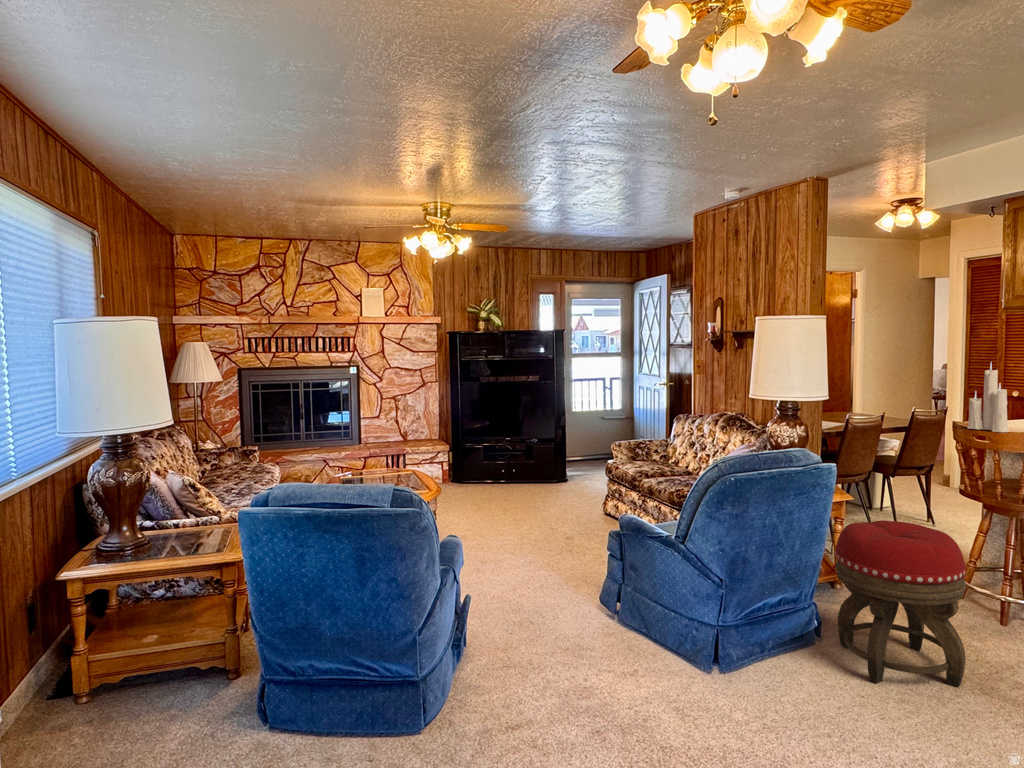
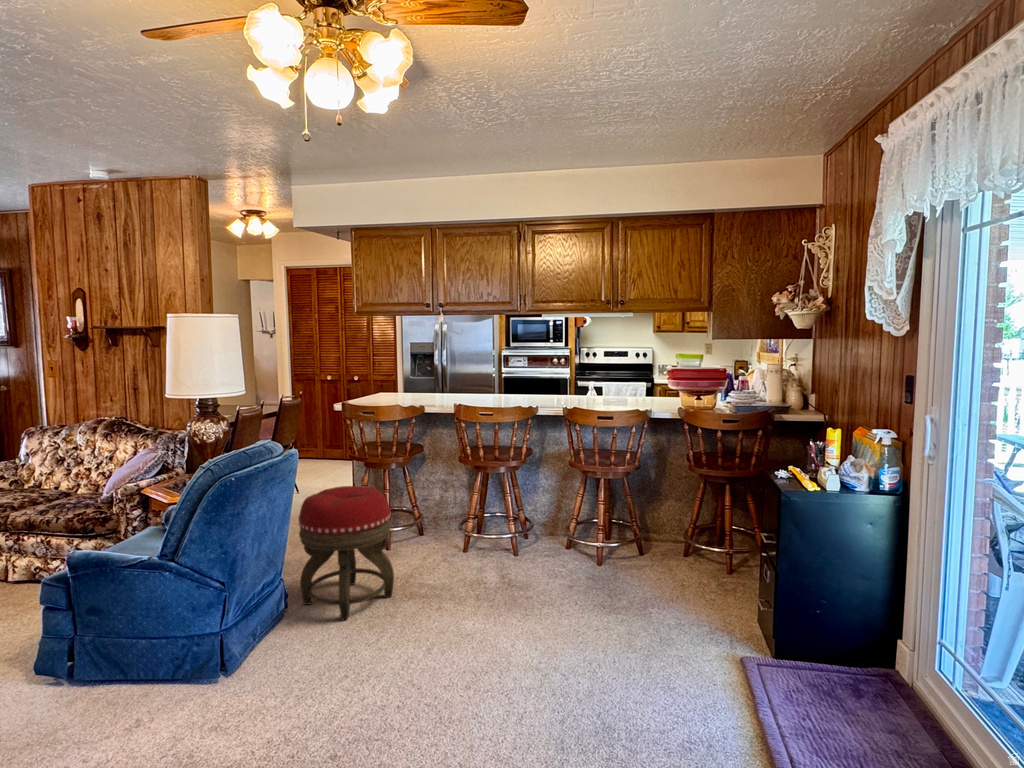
candle: present [967,363,1009,432] -> none [358,354,384,408]

